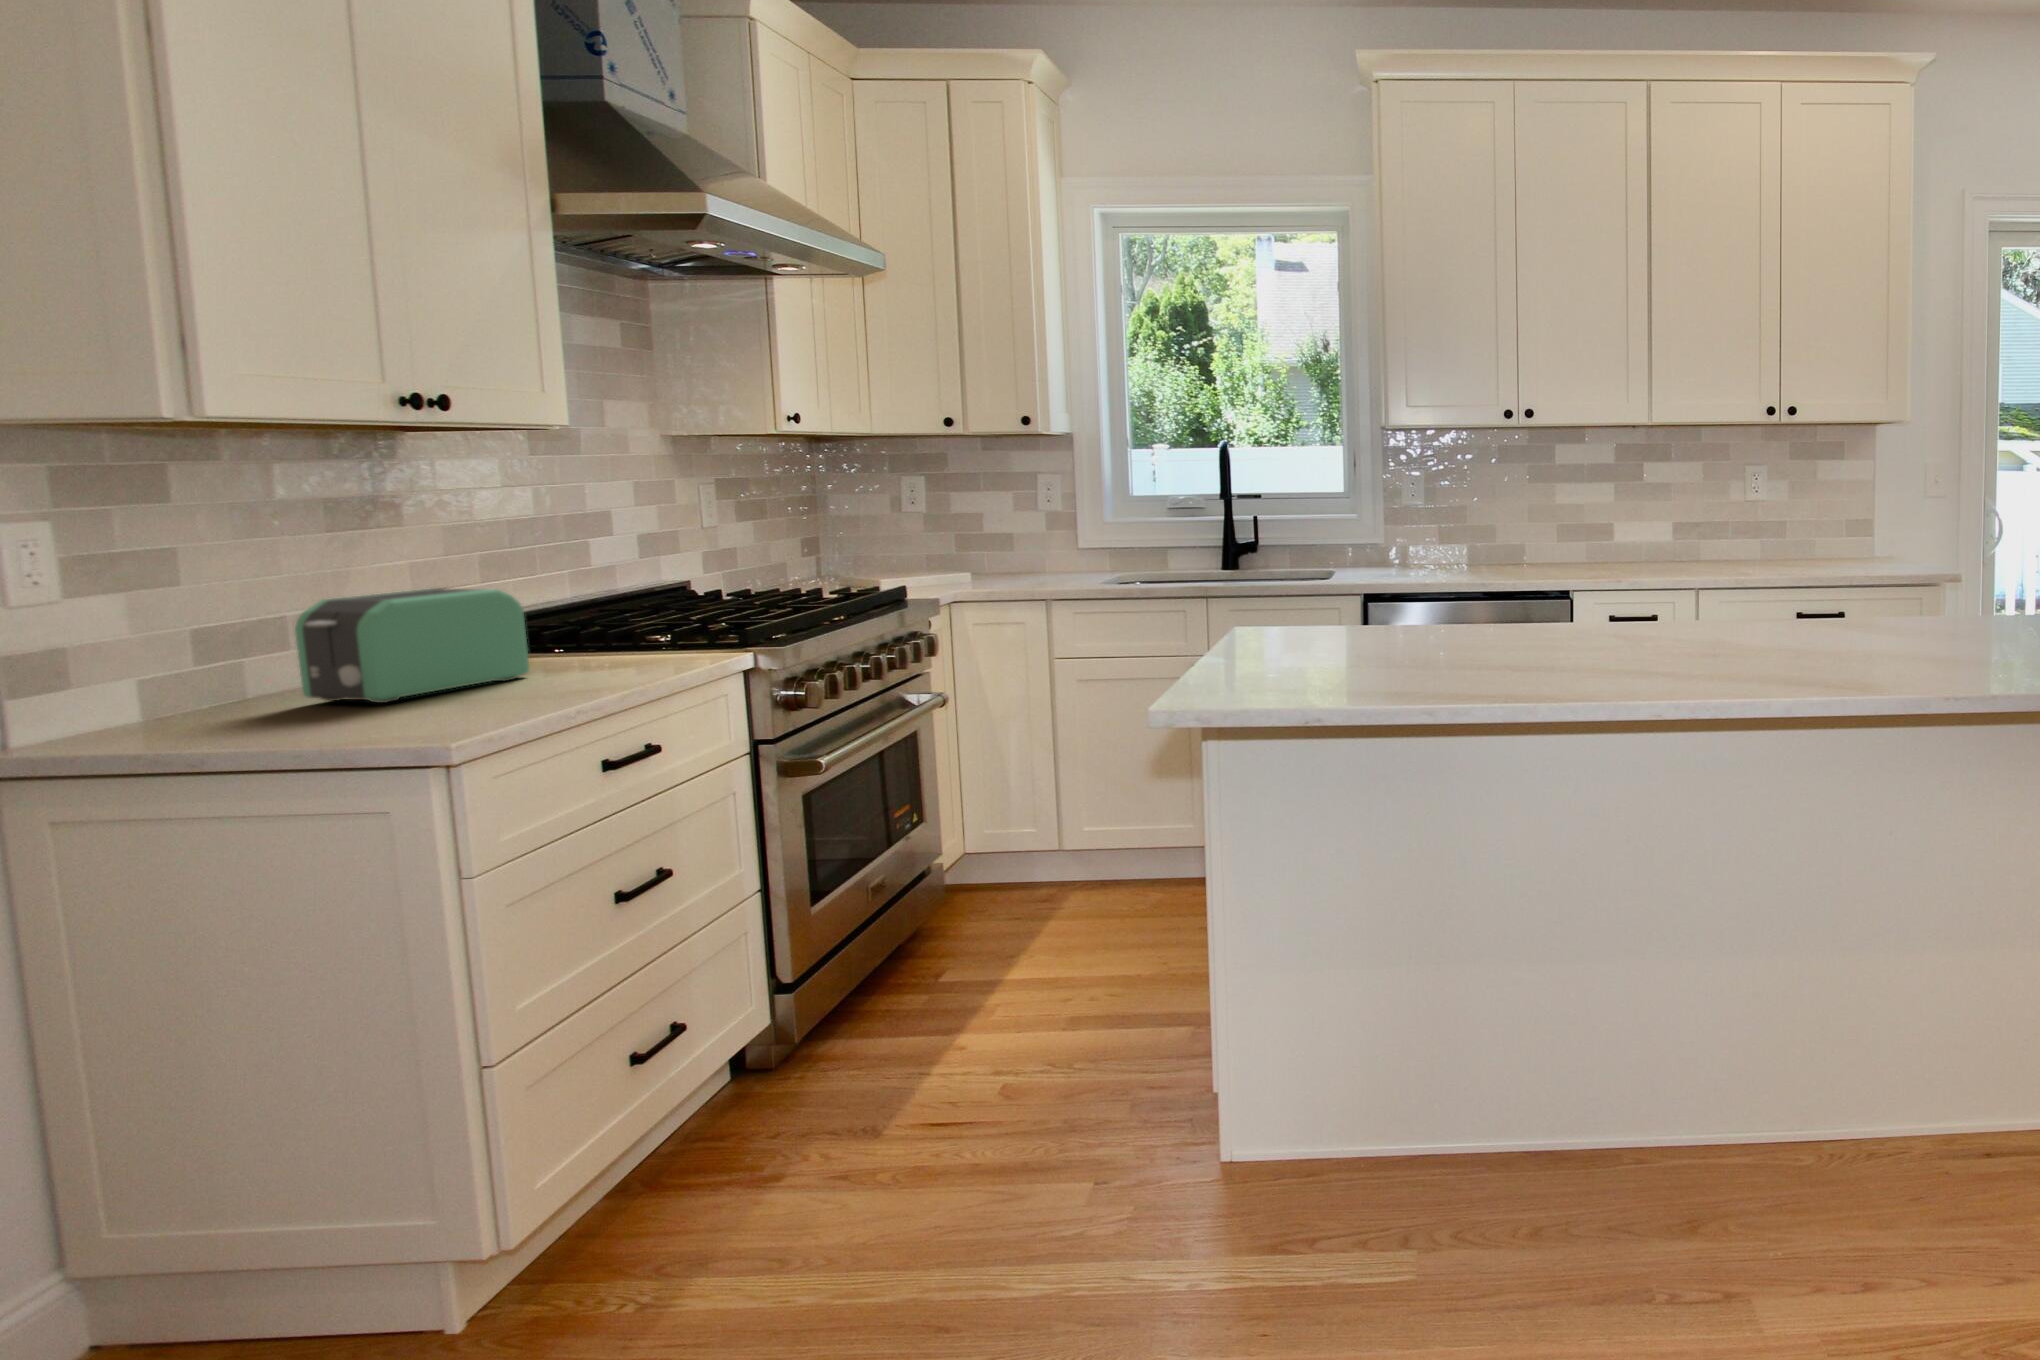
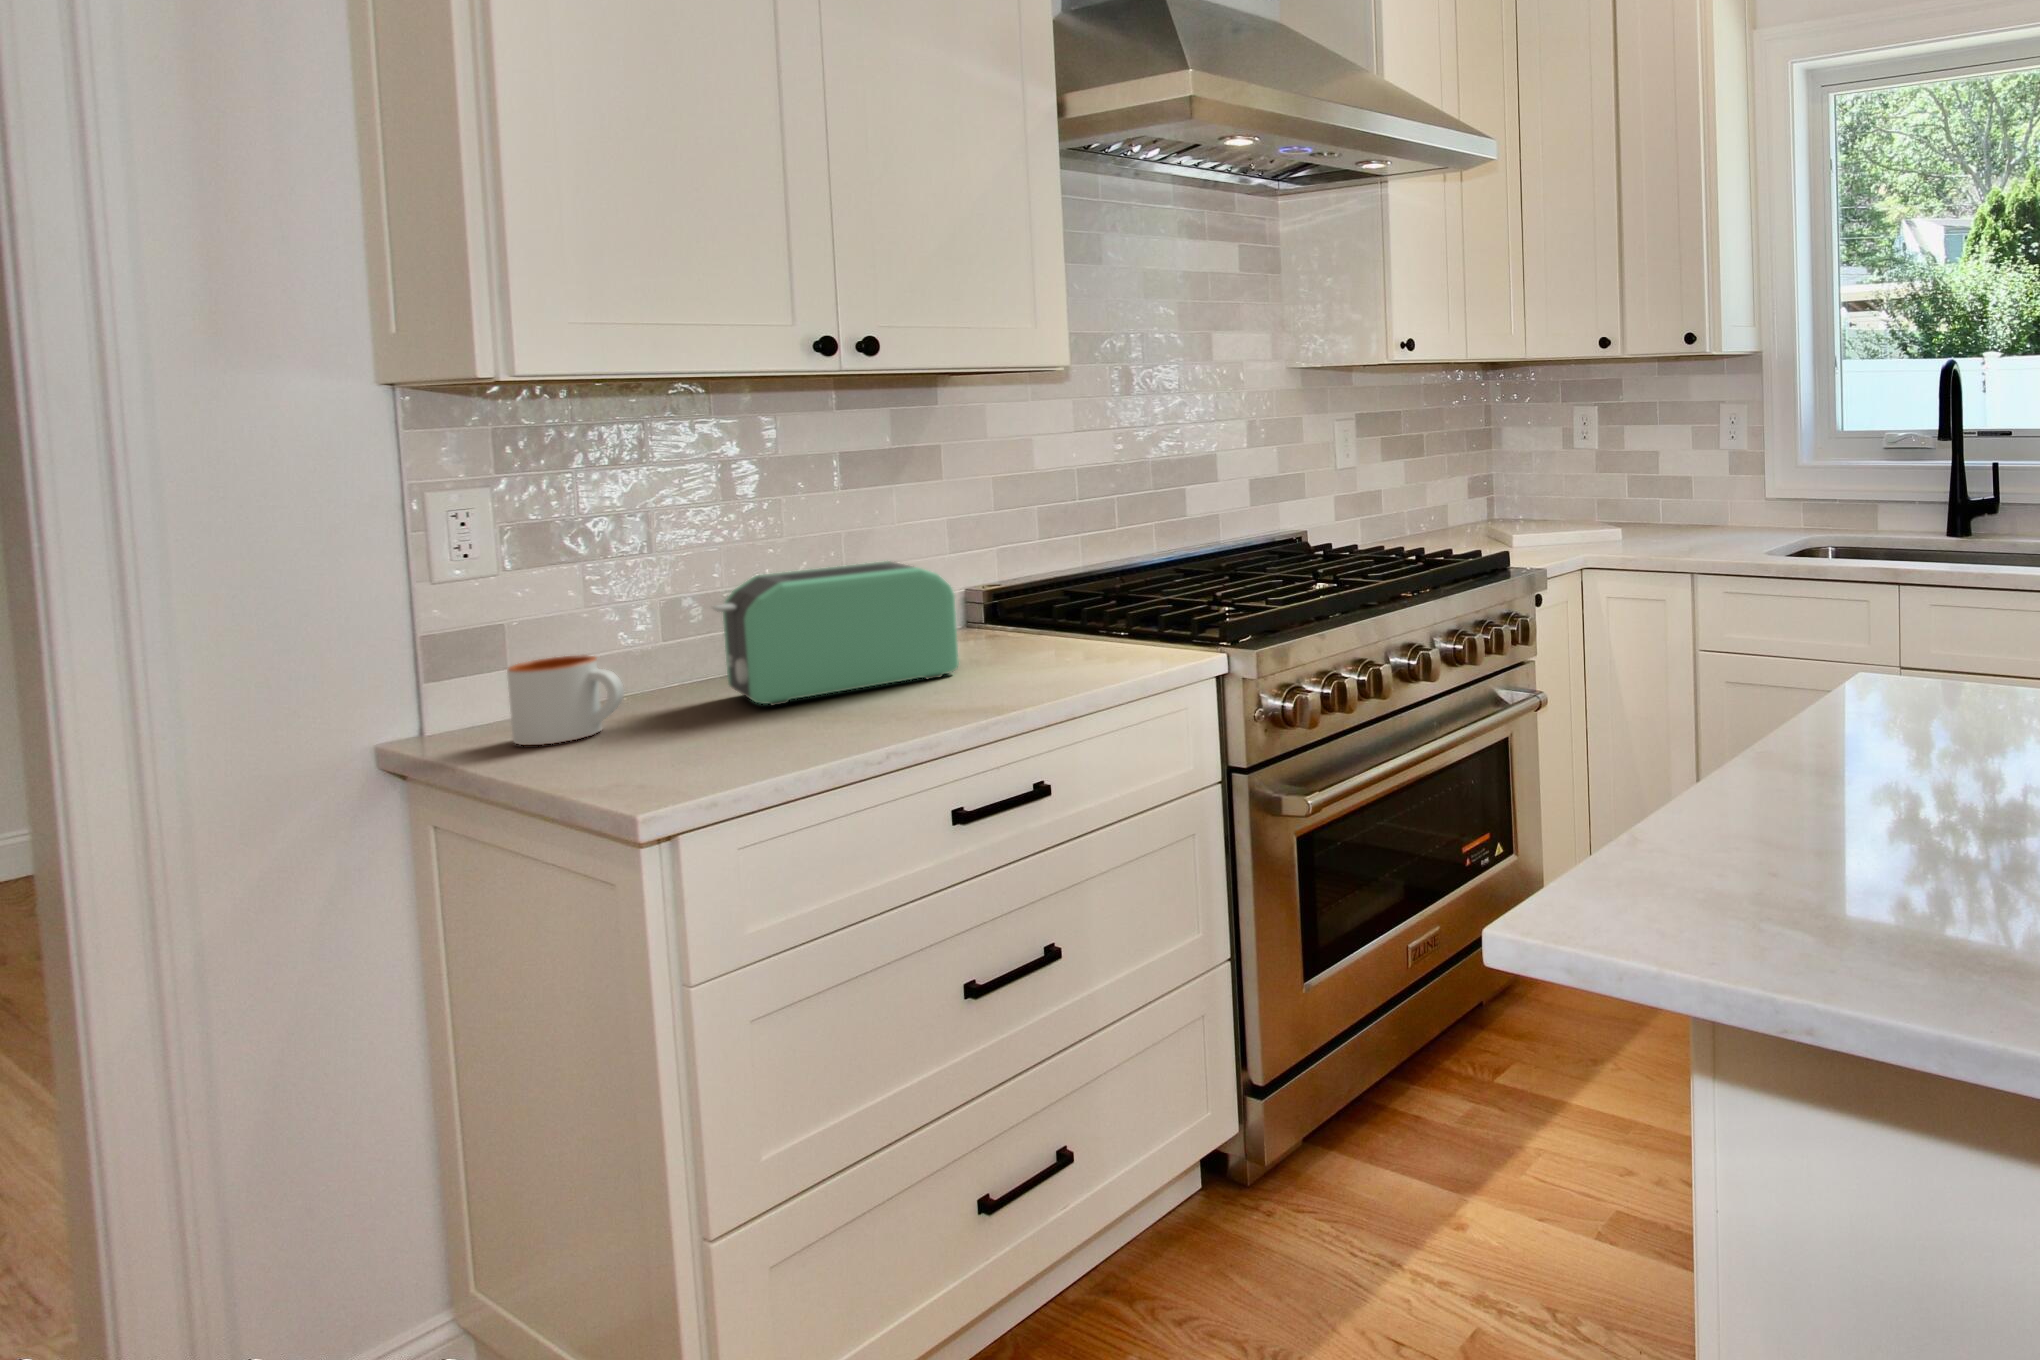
mug: none [129,666,251,742] -> present [507,655,624,745]

